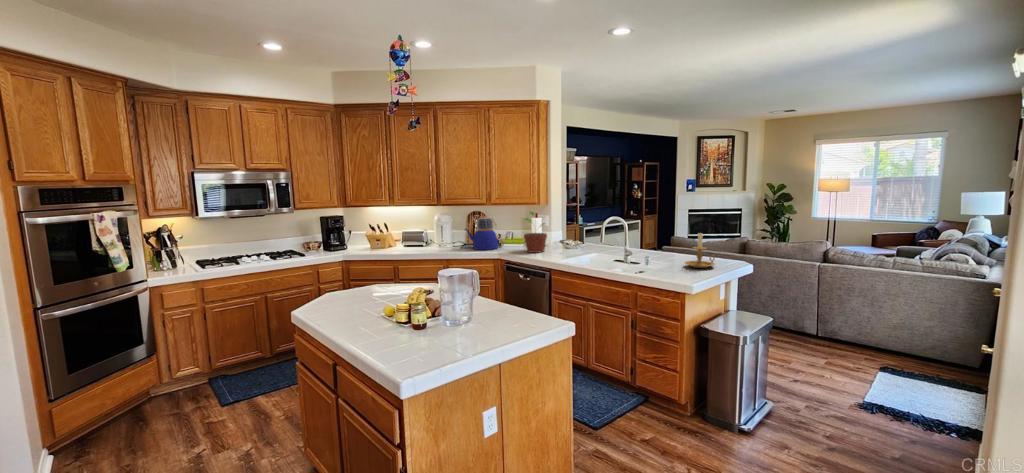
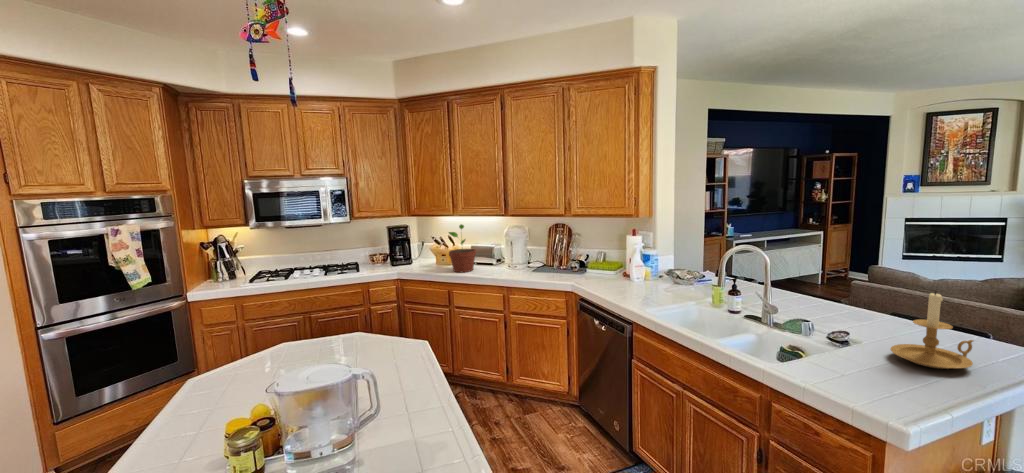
potted plant: present [524,212,547,253] -> present [449,224,476,272]
teapot: present [465,216,504,250] -> none [532,229,585,278]

